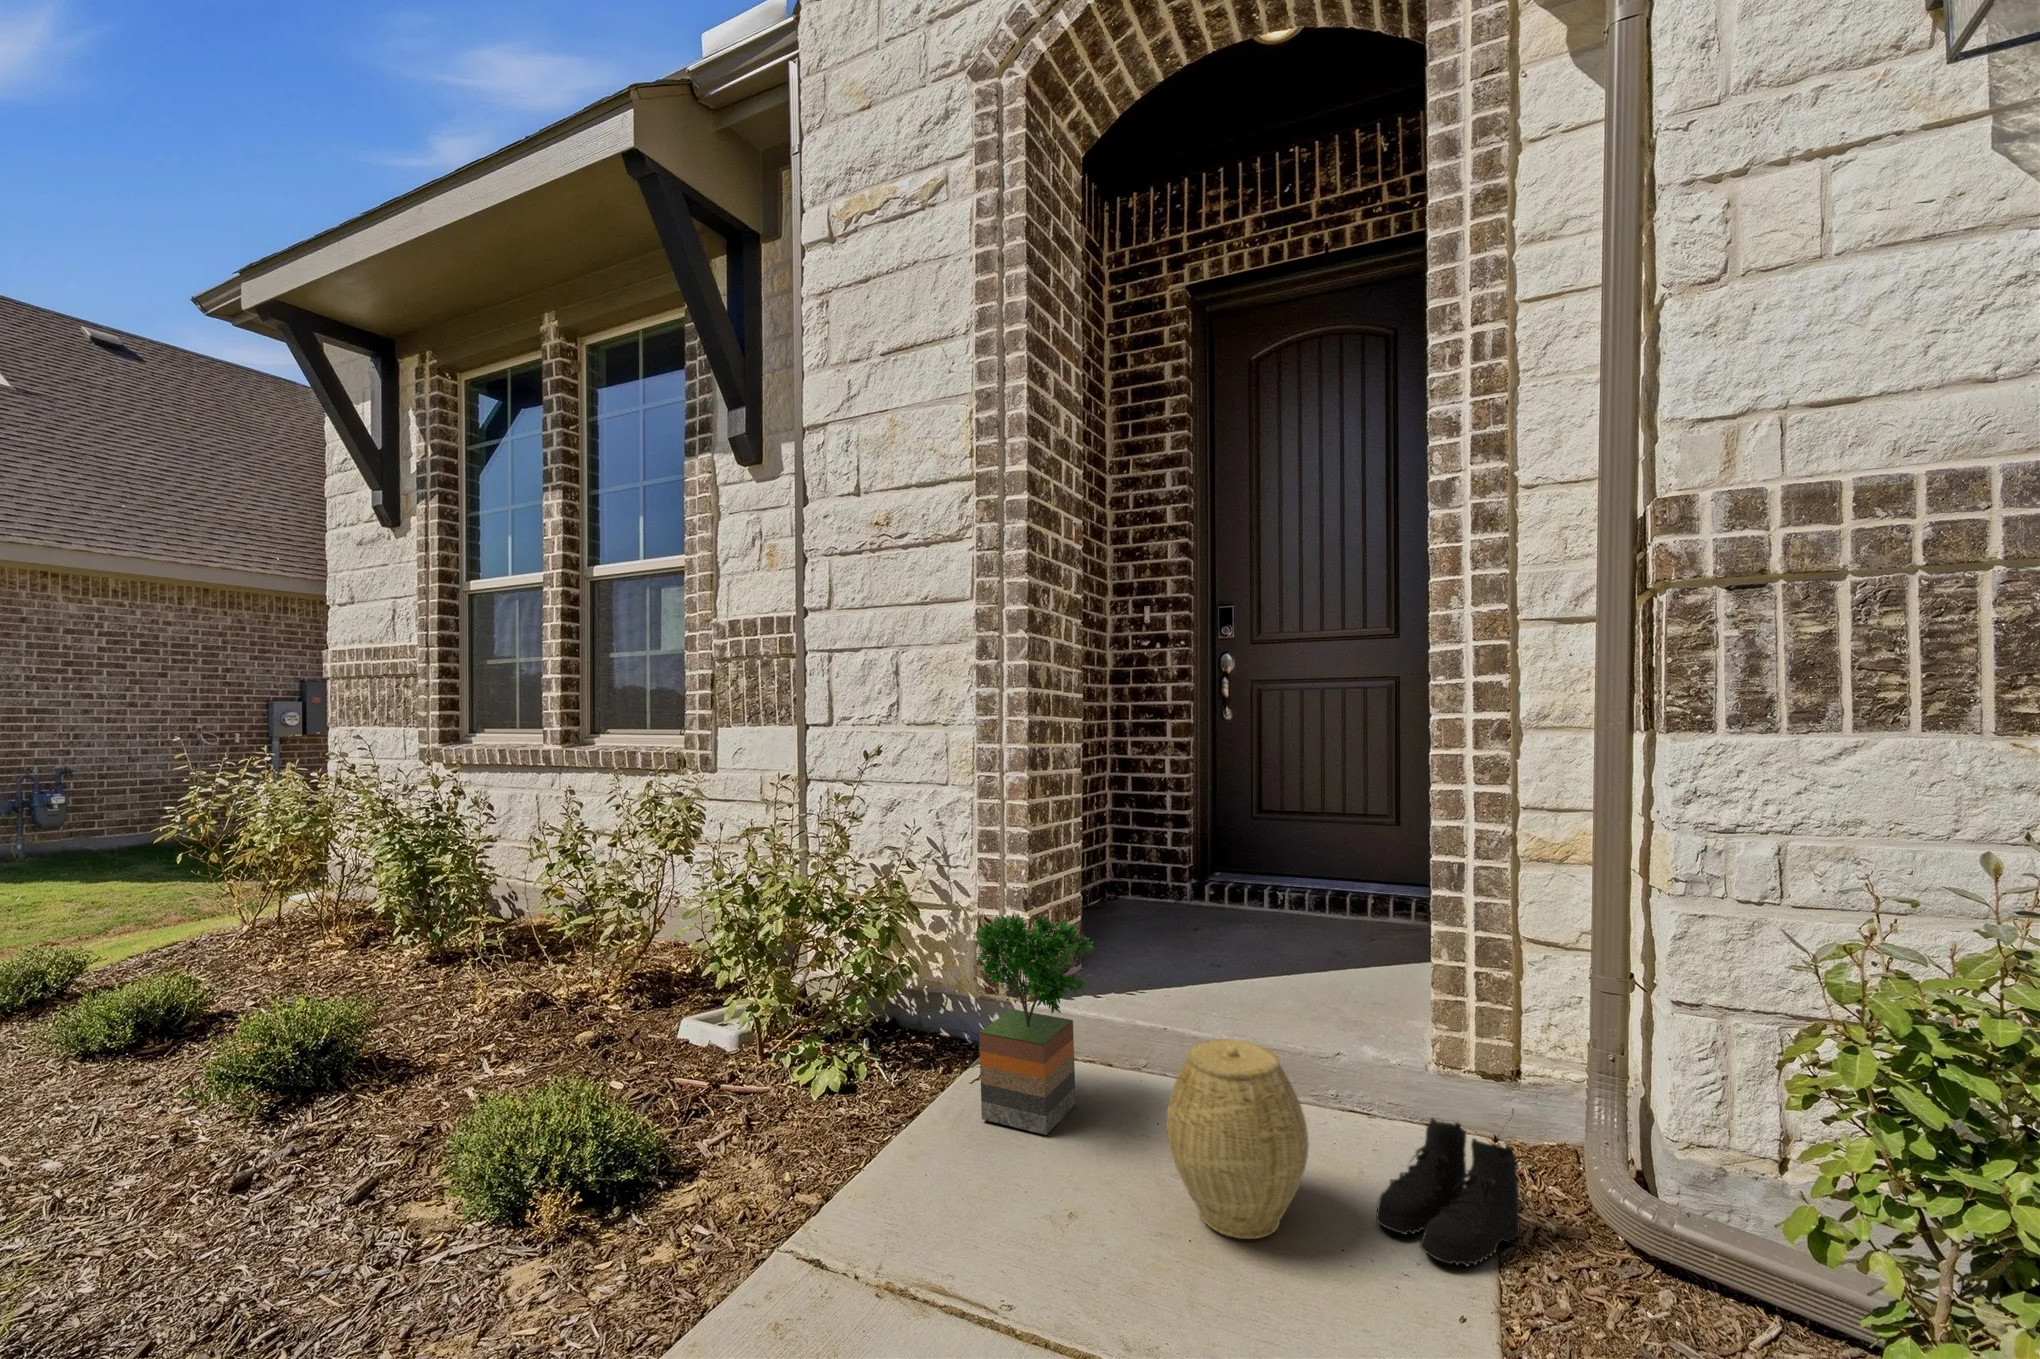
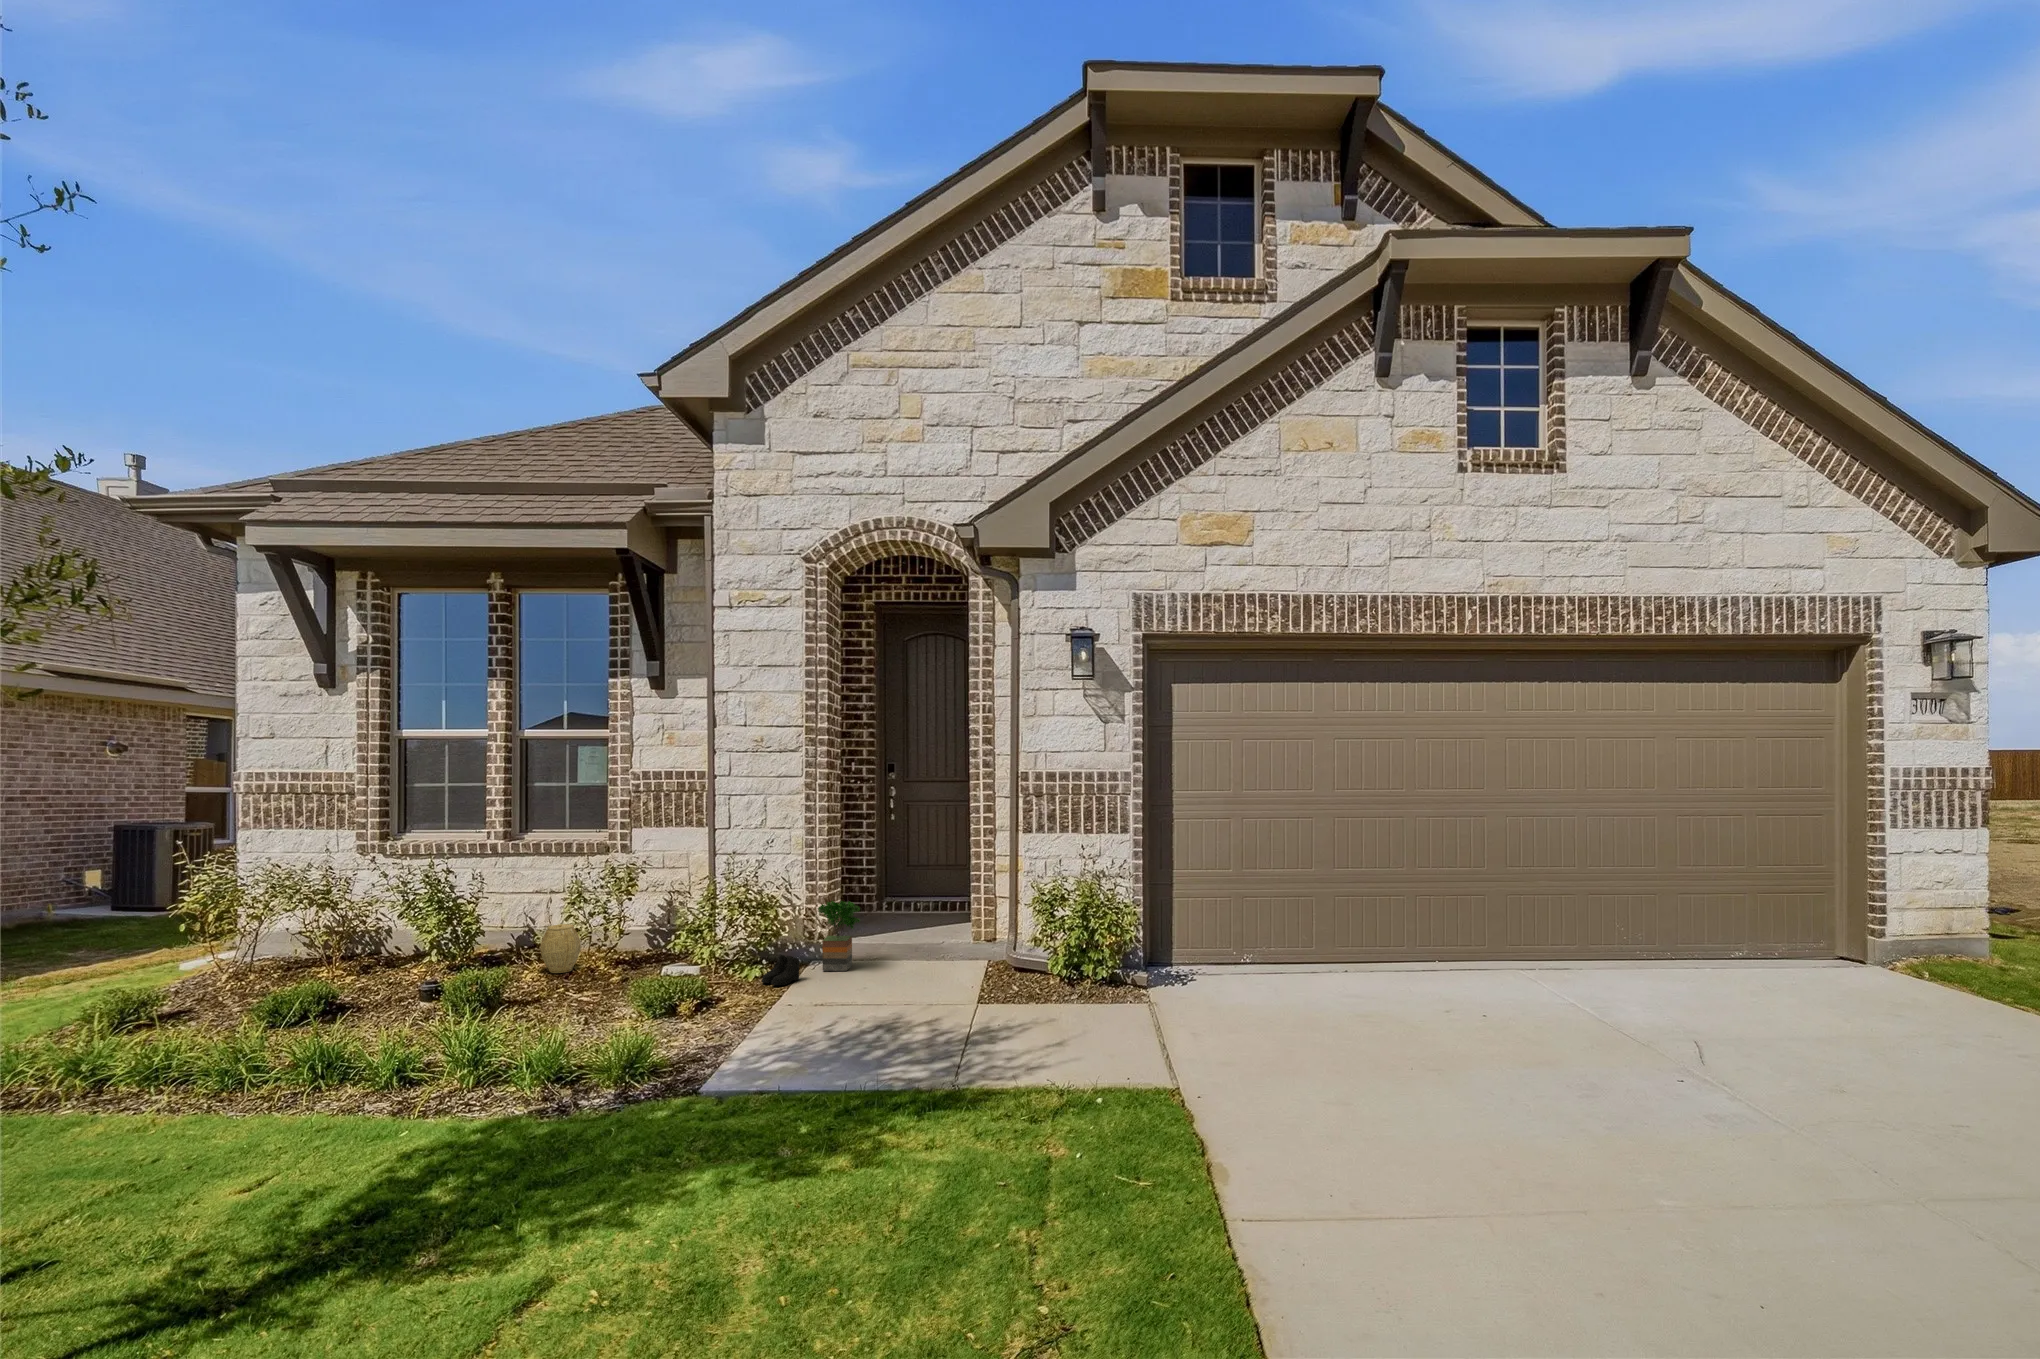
woven basket: present [1166,1039,1308,1239] -> present [540,924,581,973]
boots: present [1376,1119,1520,1266] -> present [762,954,800,985]

